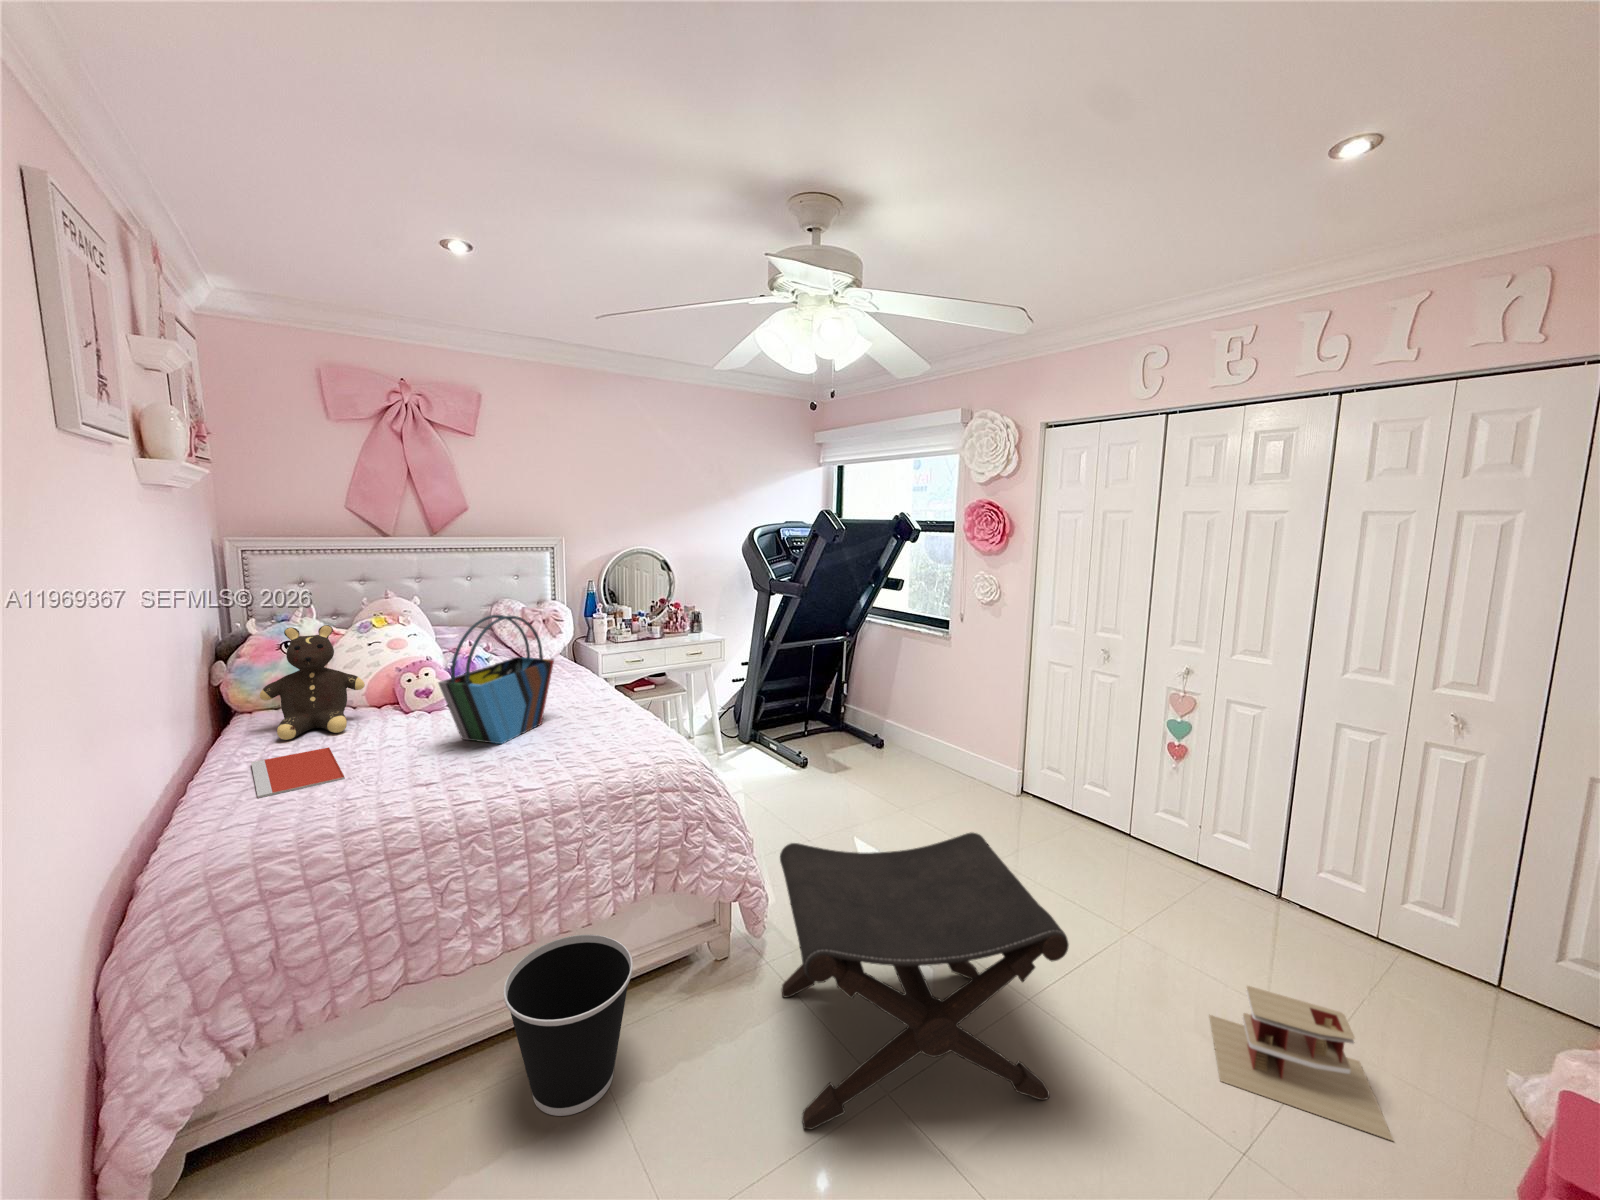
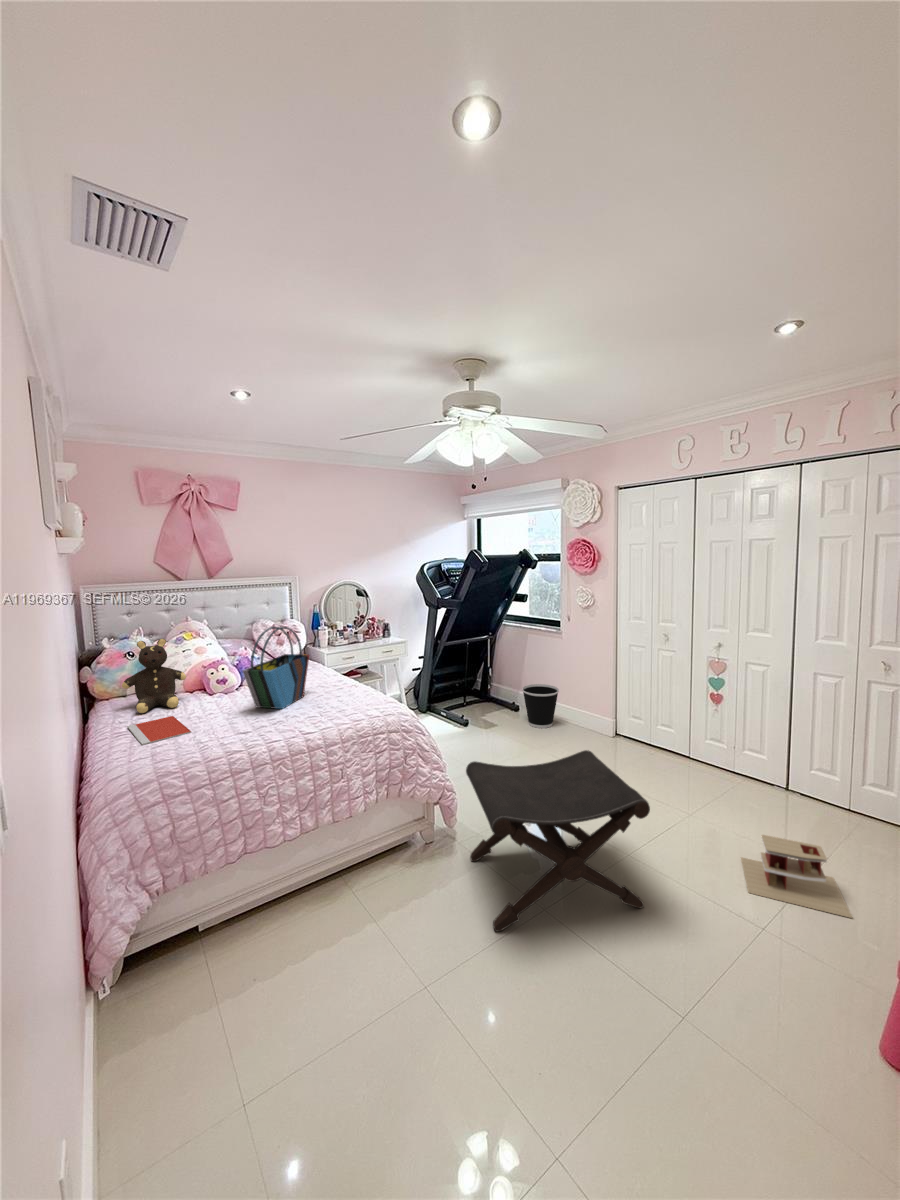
wastebasket: present [504,935,633,1116] -> present [522,684,559,728]

